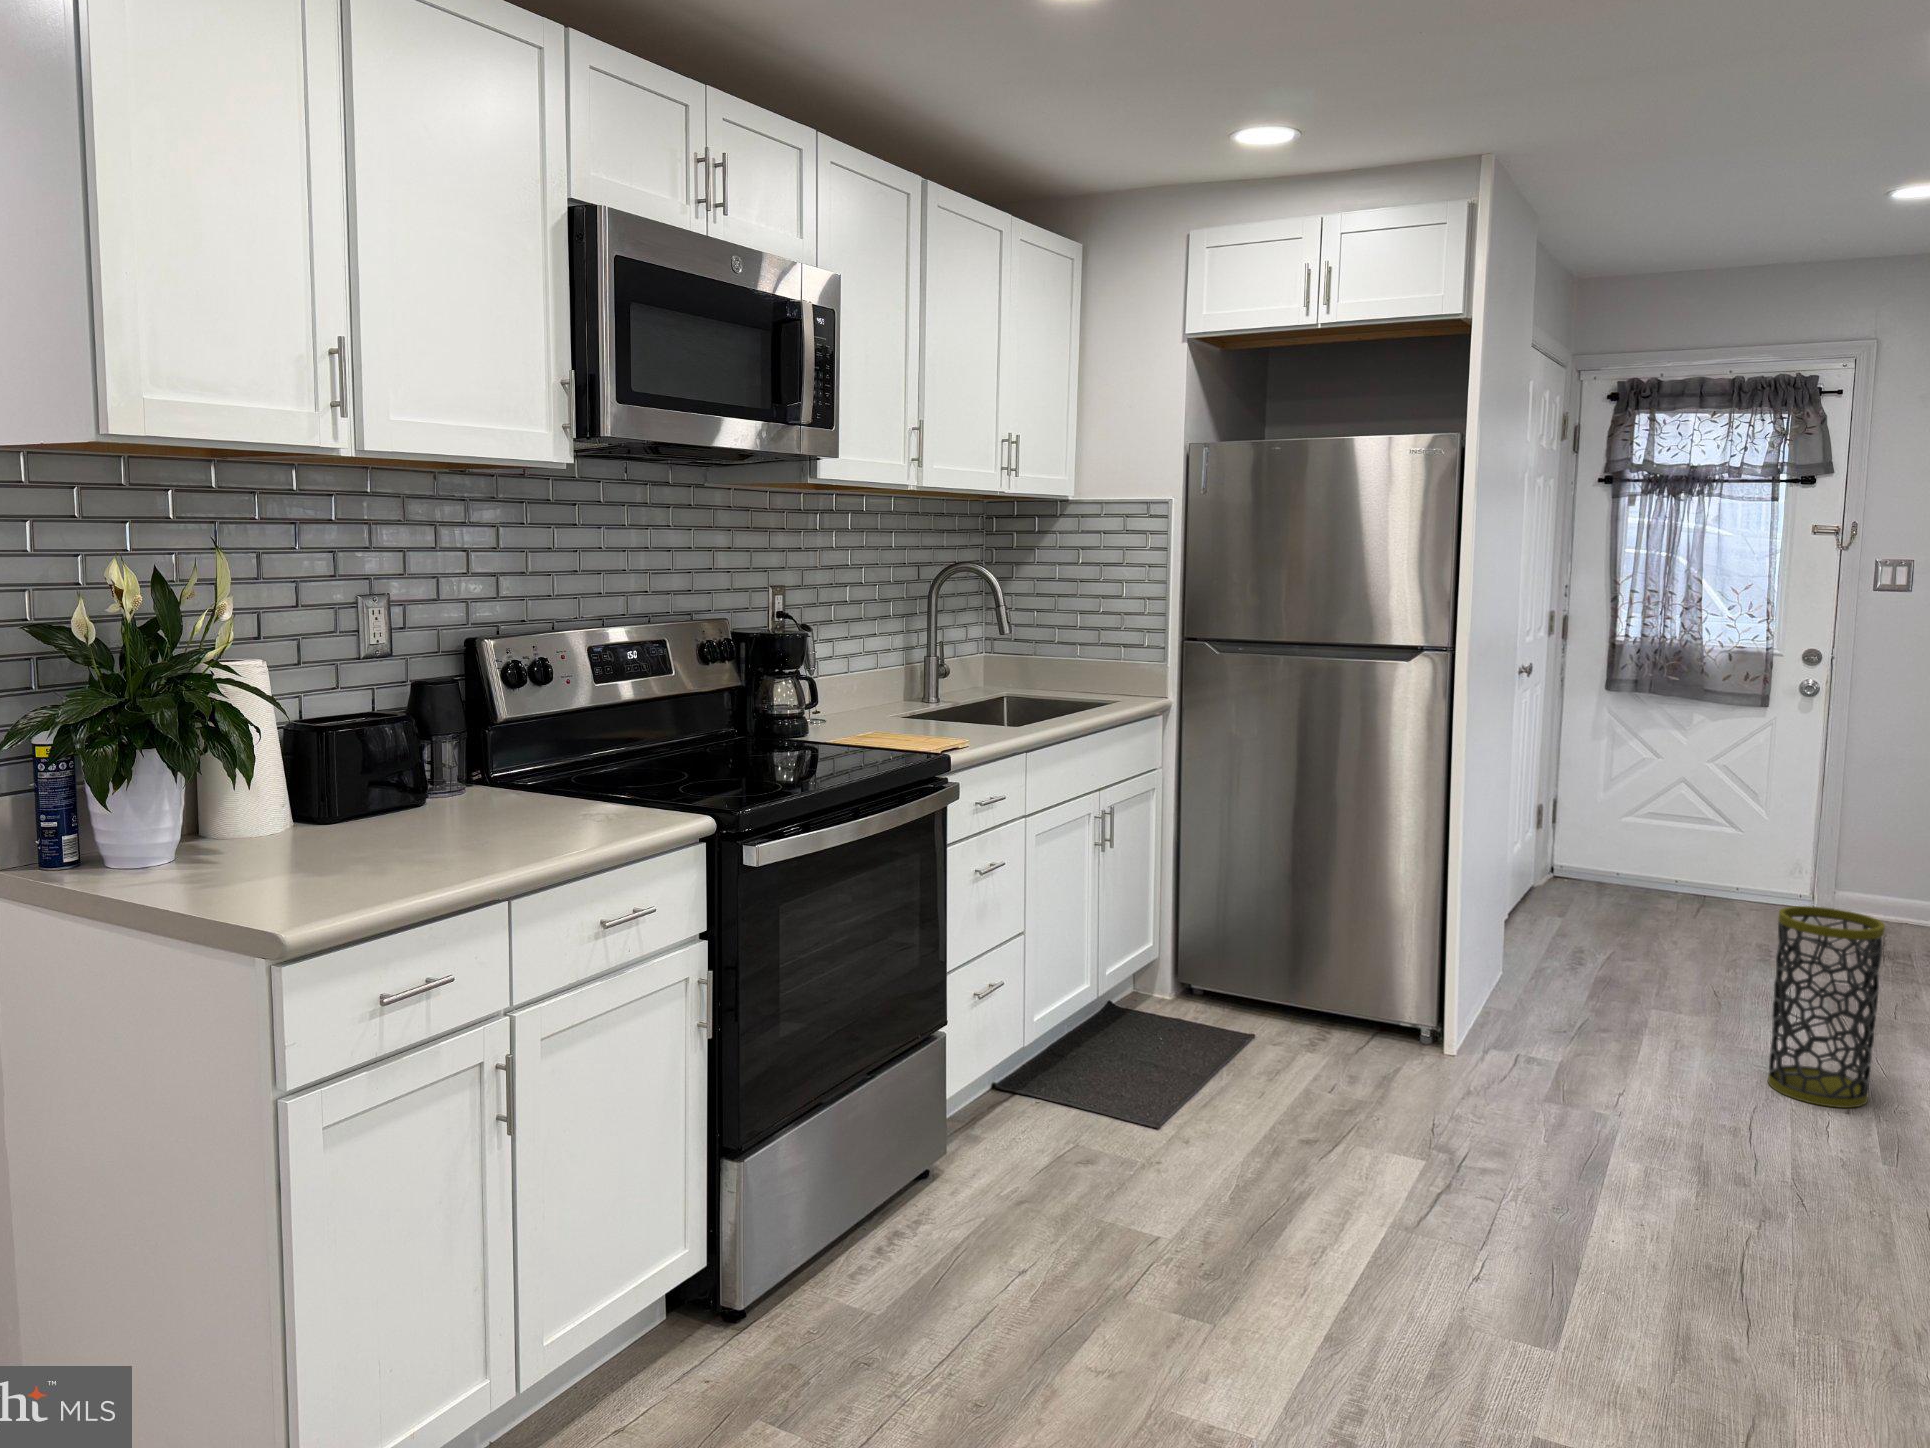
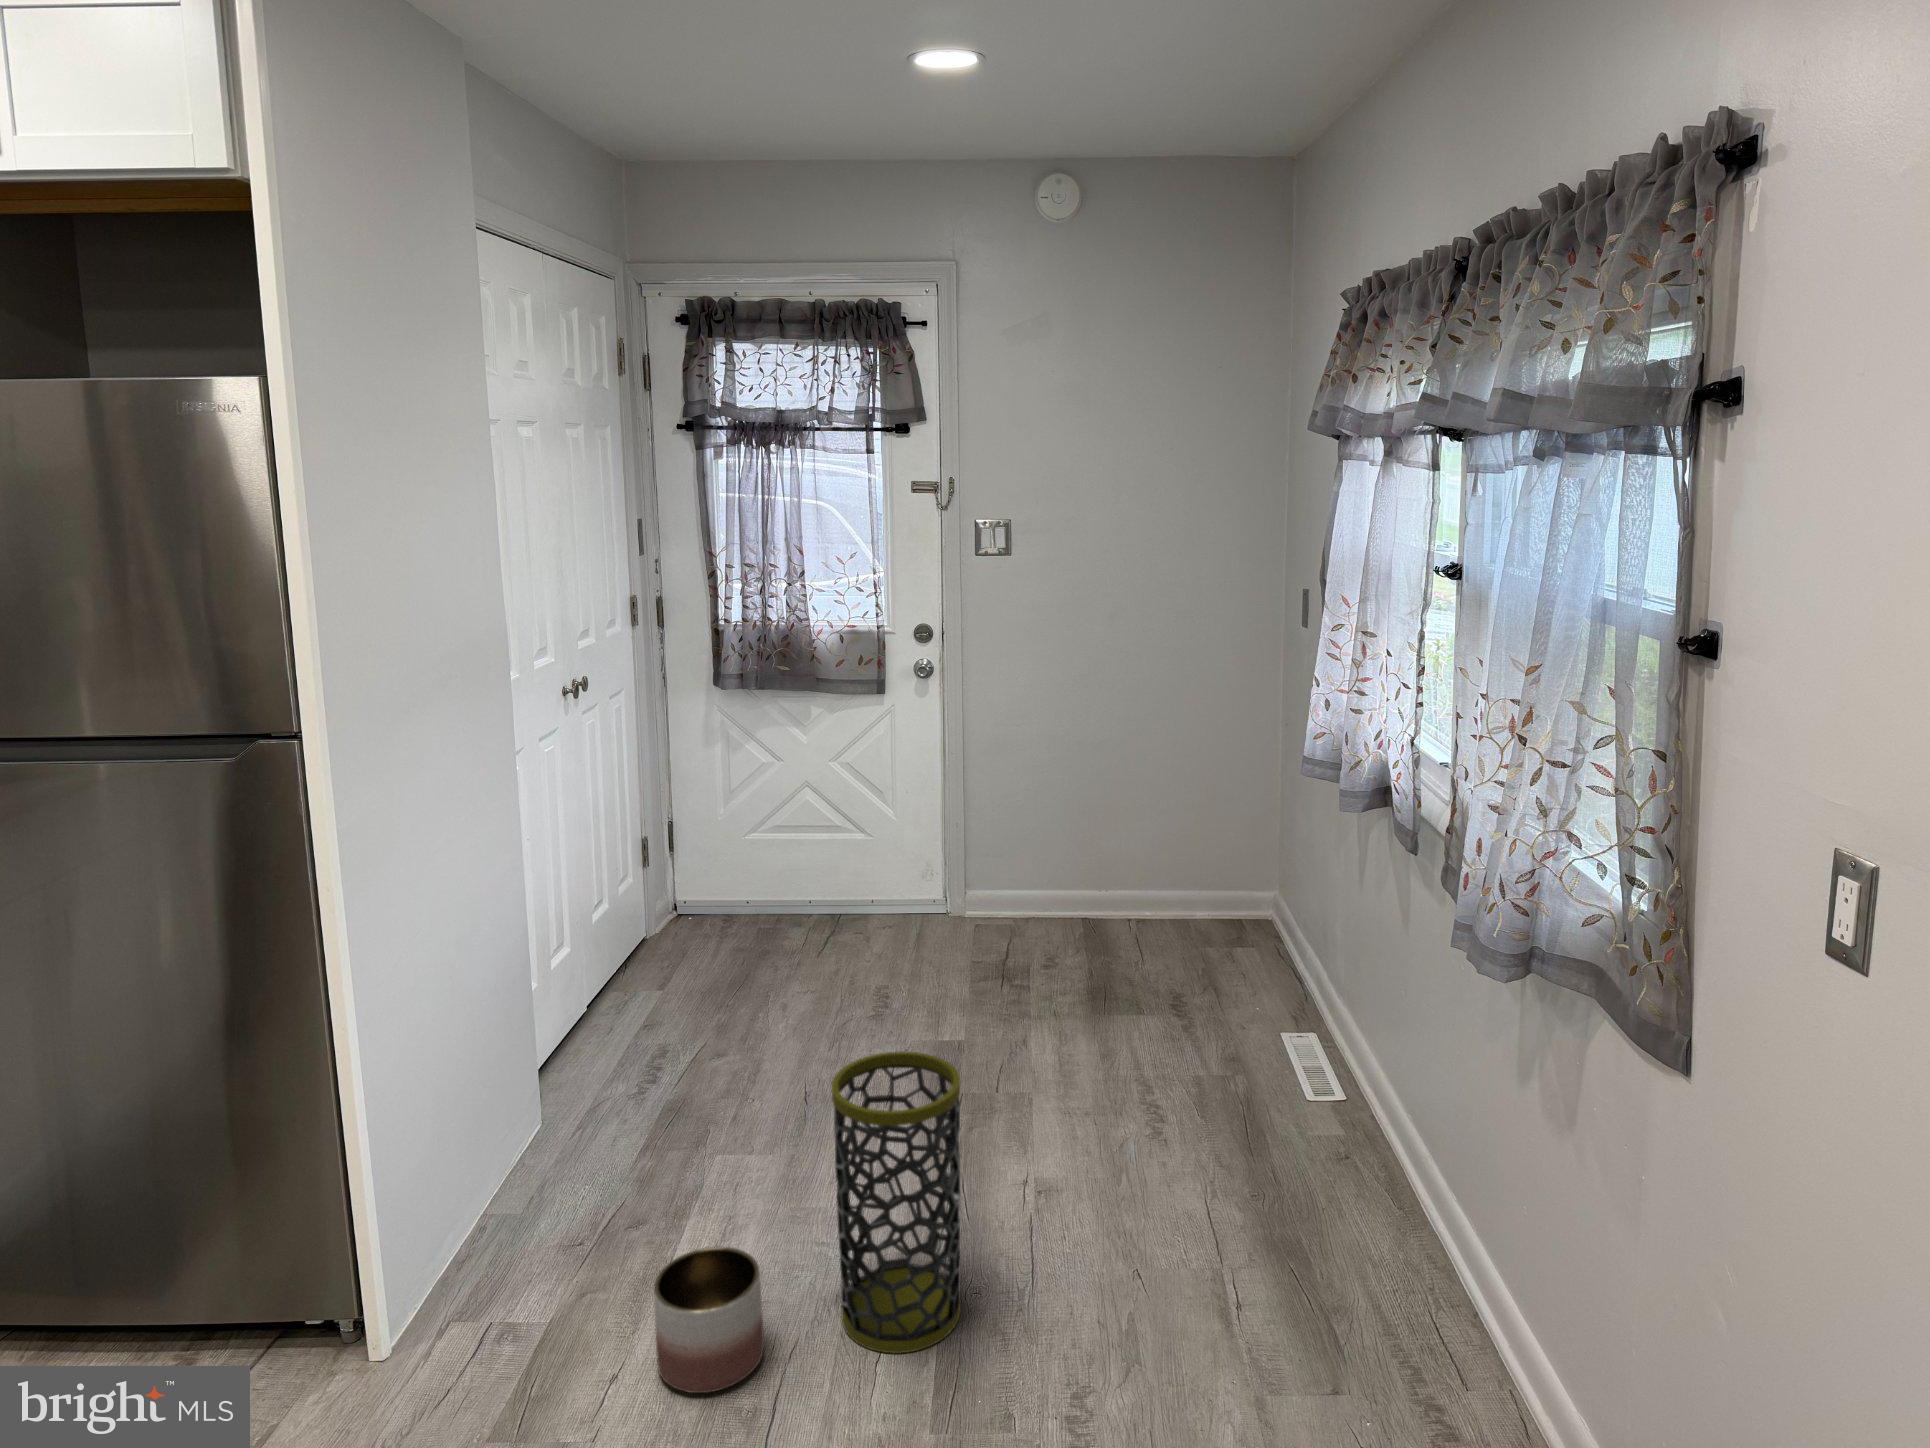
planter: none [1635,1008,1716,1089] -> present [654,1247,764,1393]

